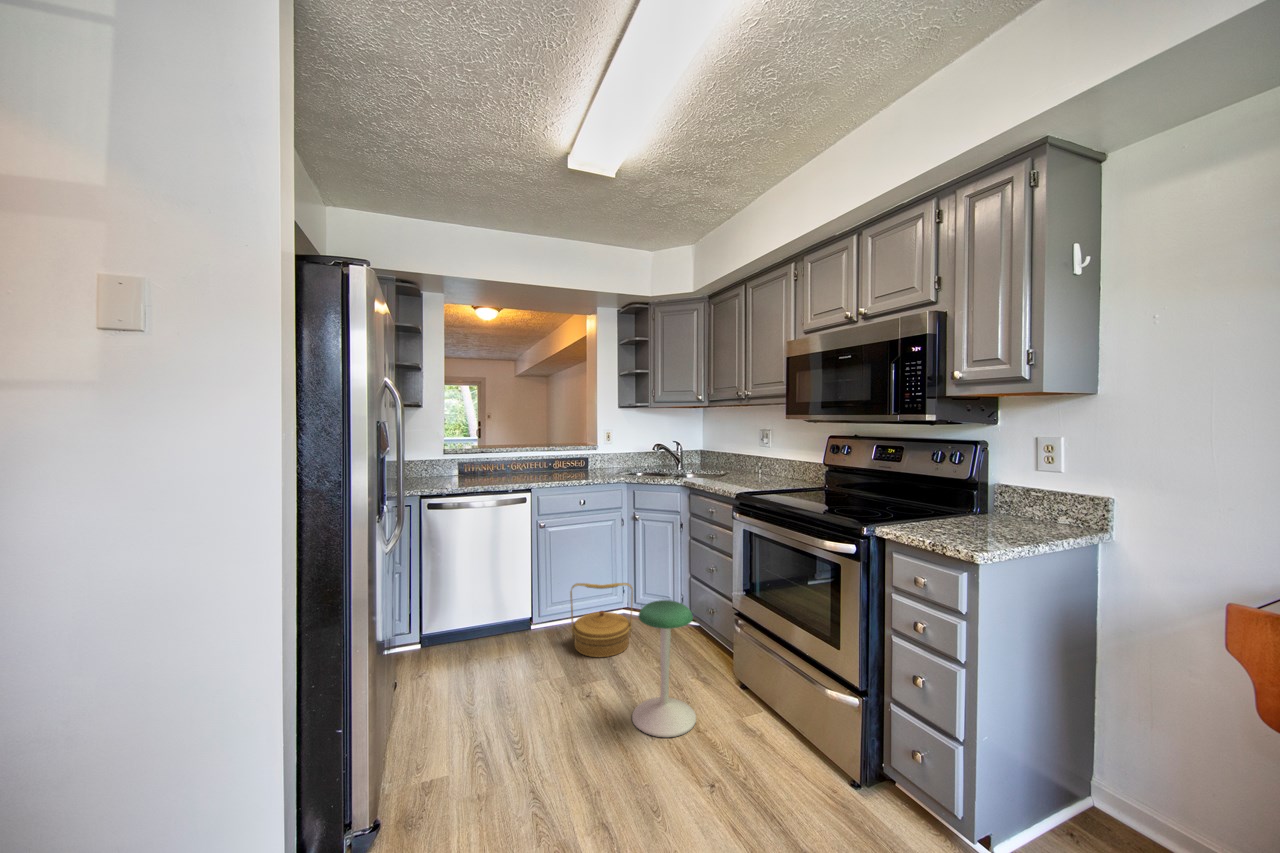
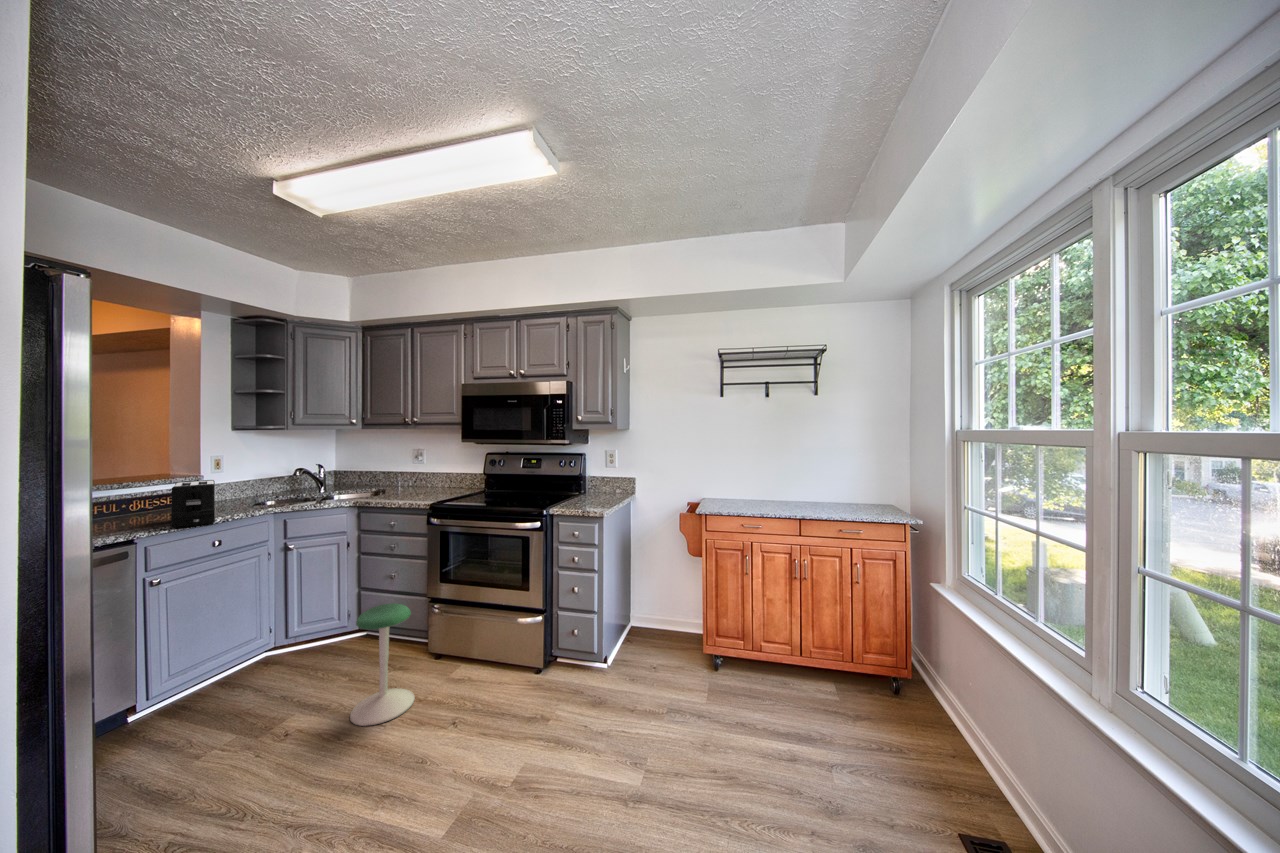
toaster: none [549,448,588,486] -> present [171,480,215,528]
basket: present [570,583,633,658] -> none [215,613,303,708]

